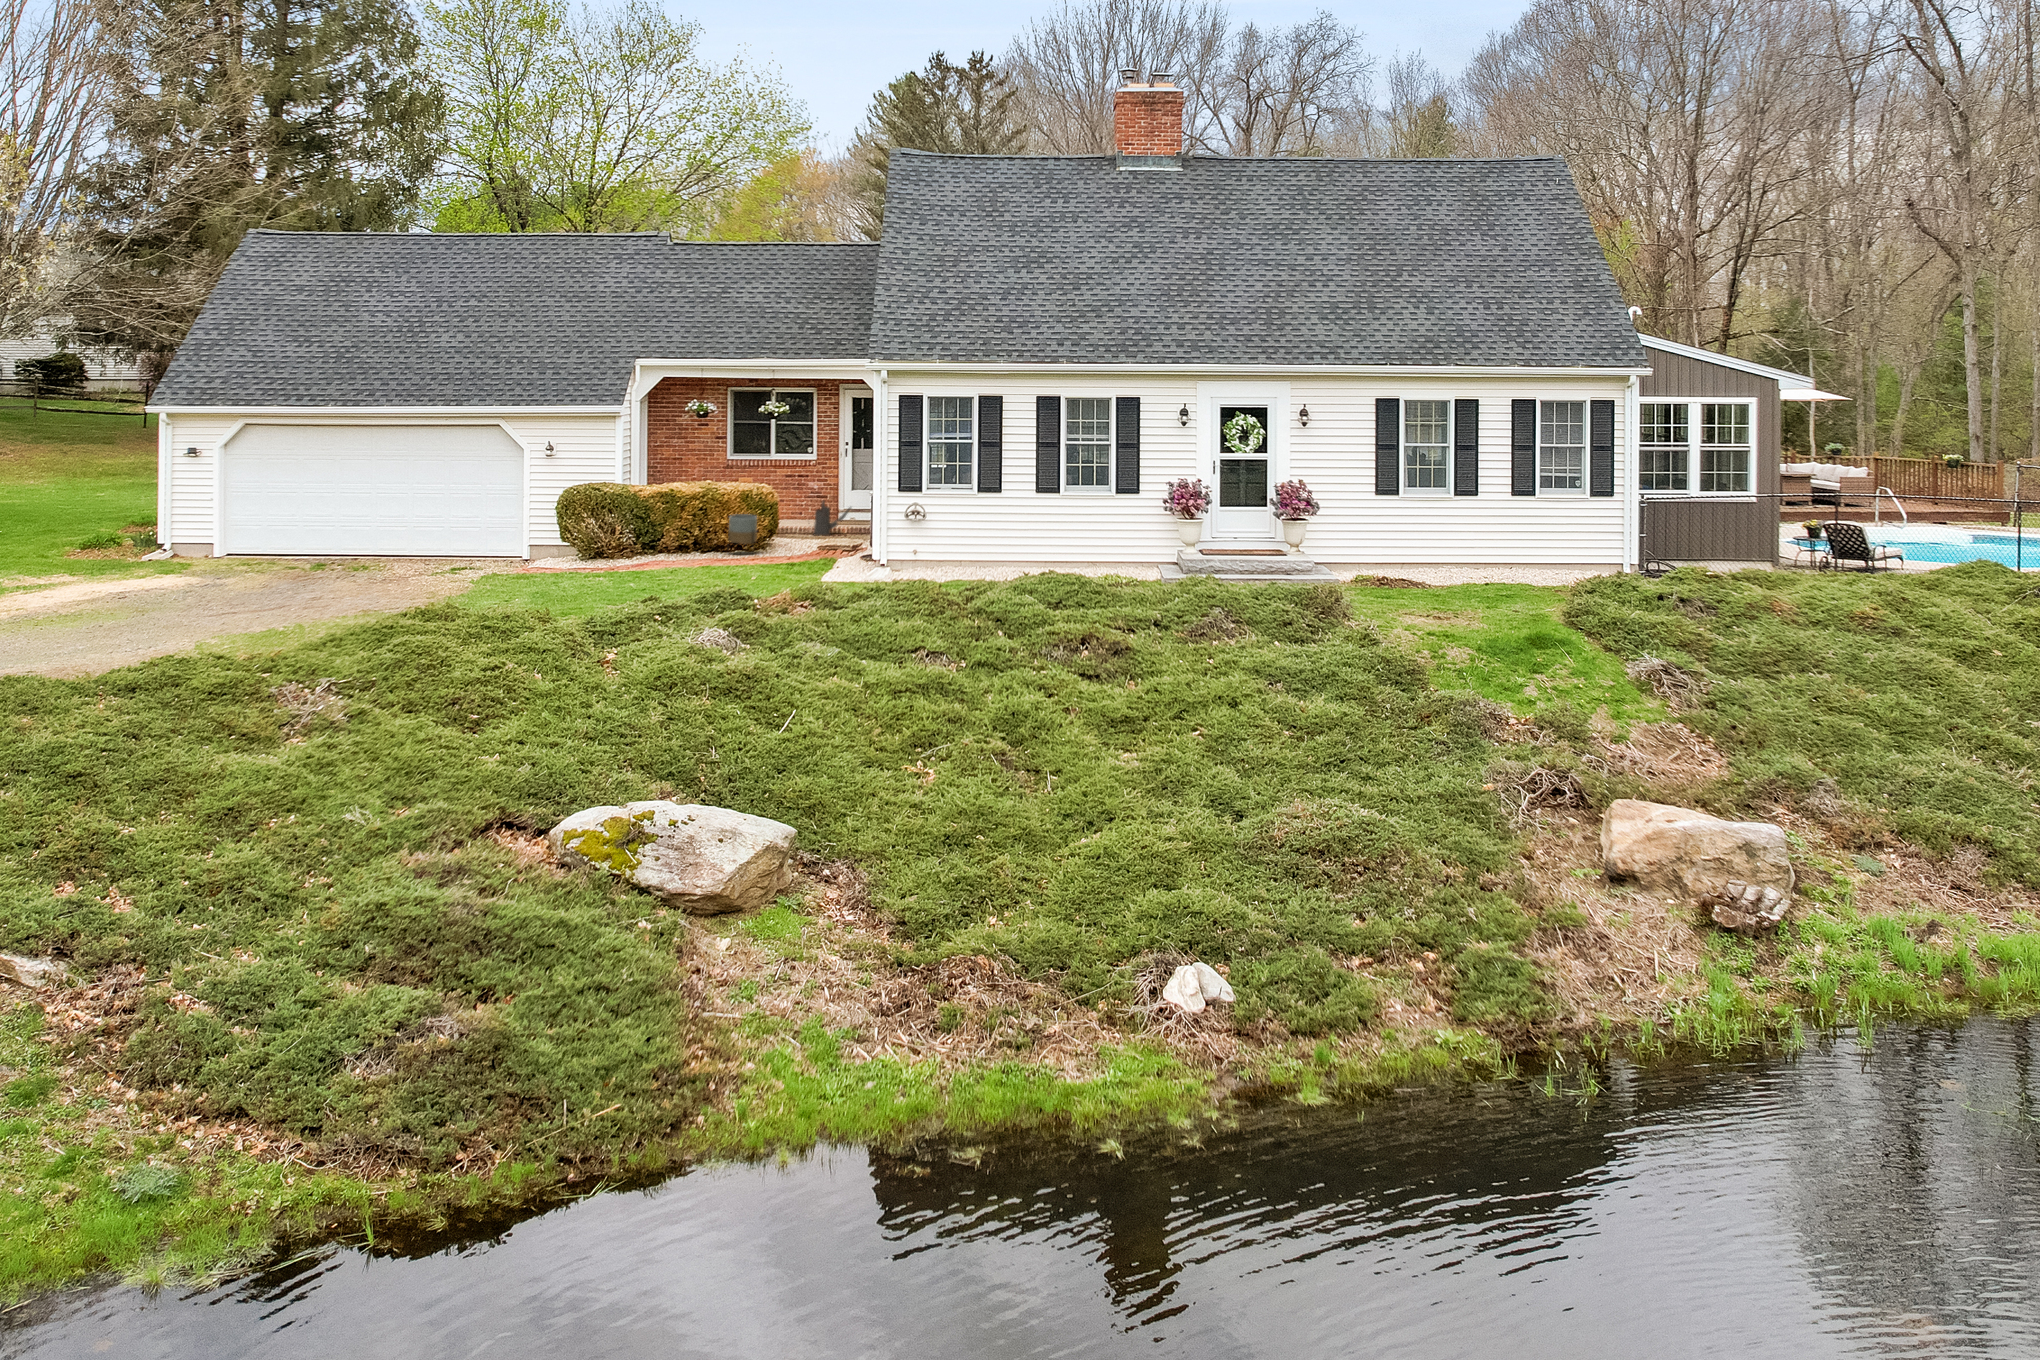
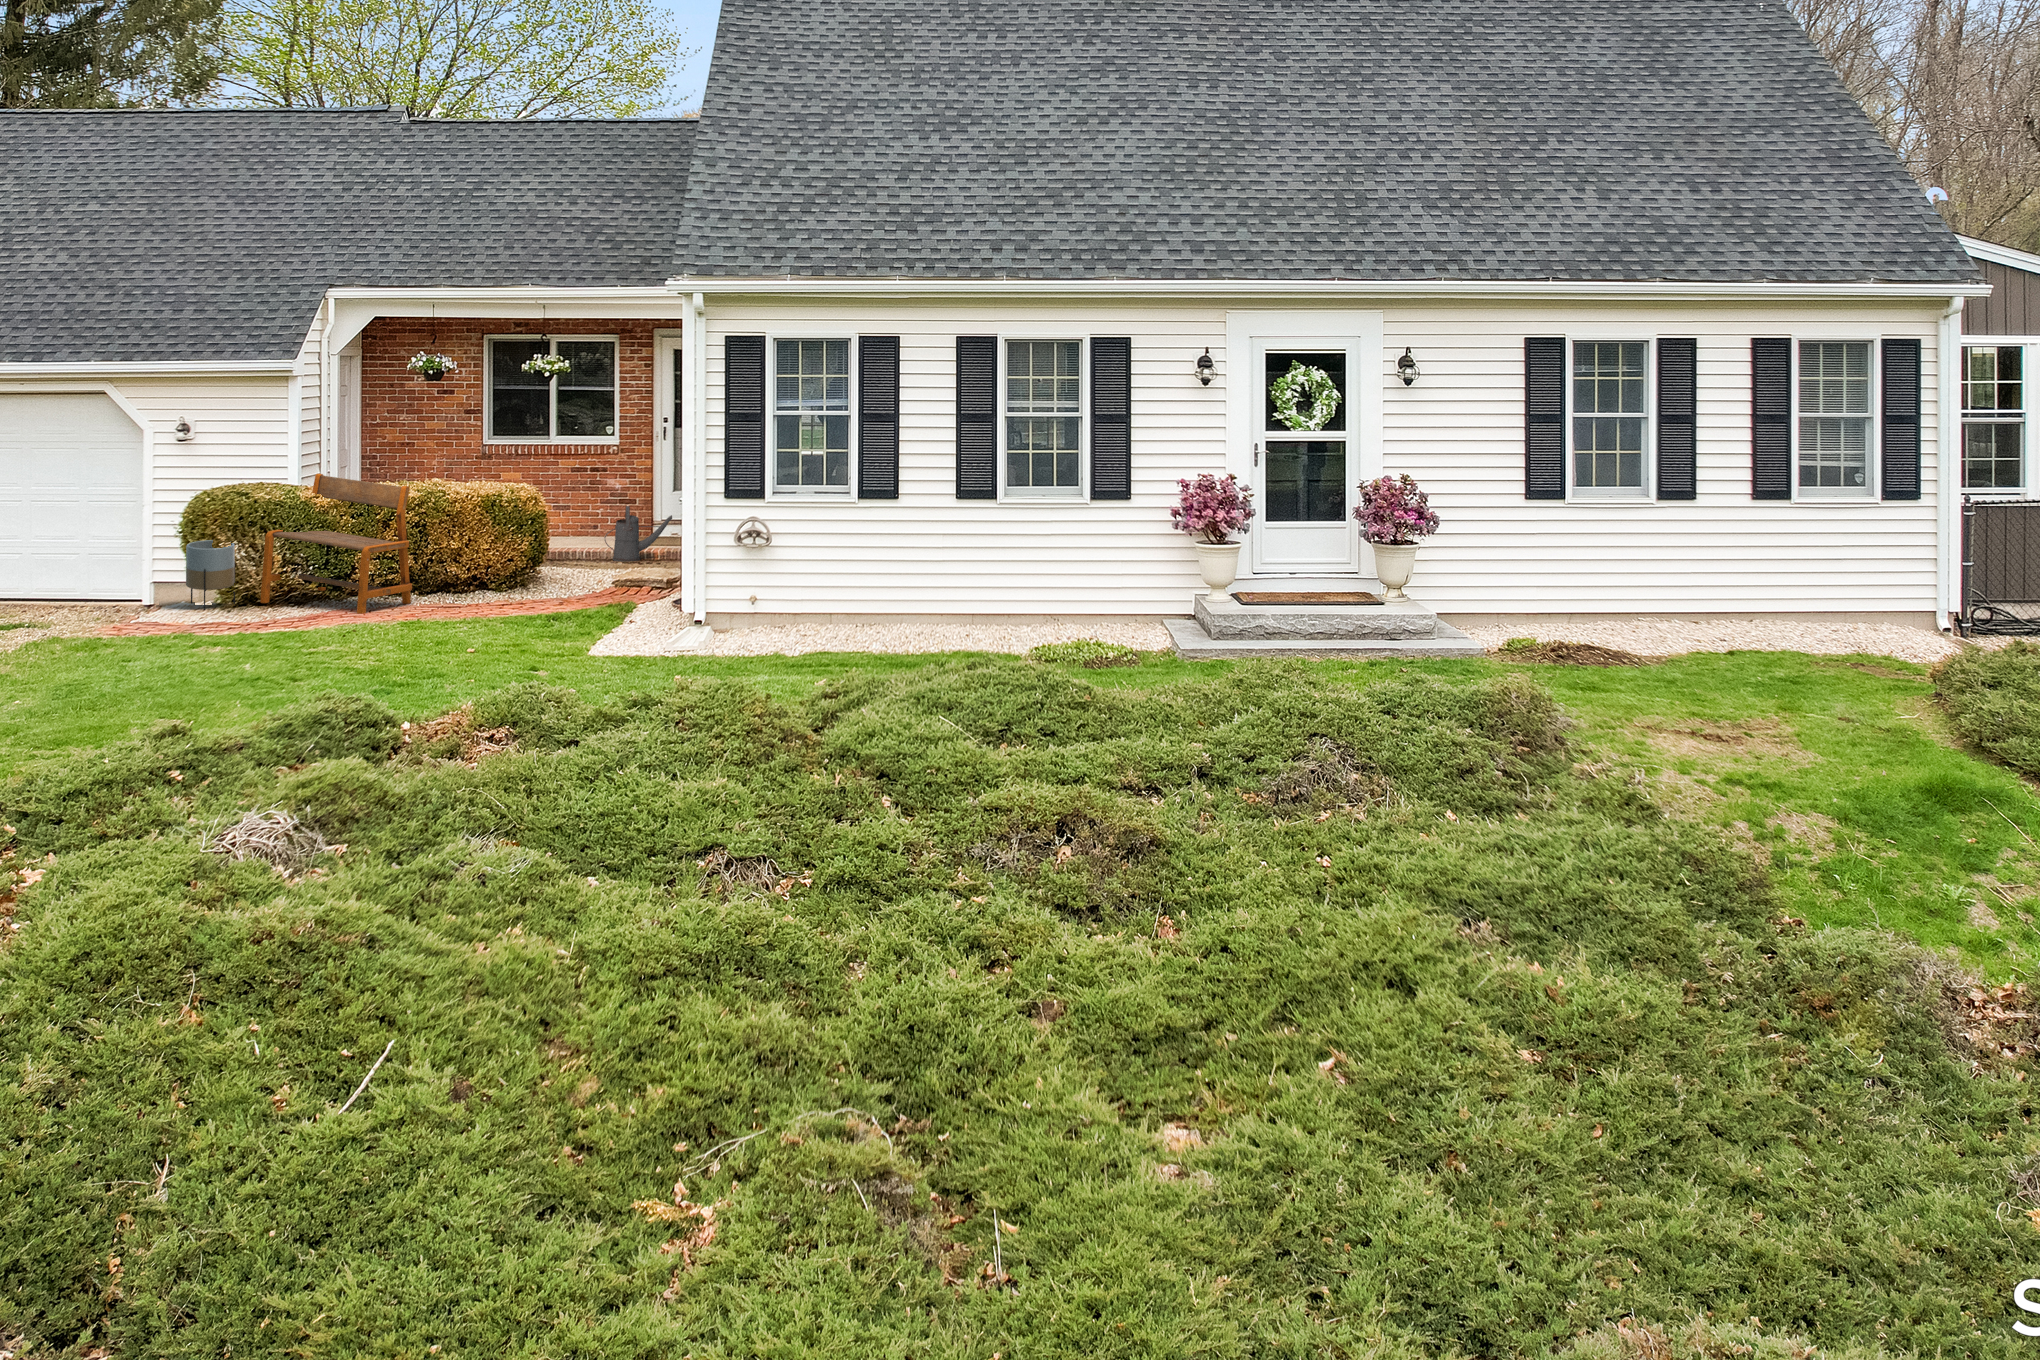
bench: none [607,477,700,566] -> present [260,474,412,614]
planter: present [727,514,757,554] -> present [186,540,235,610]

